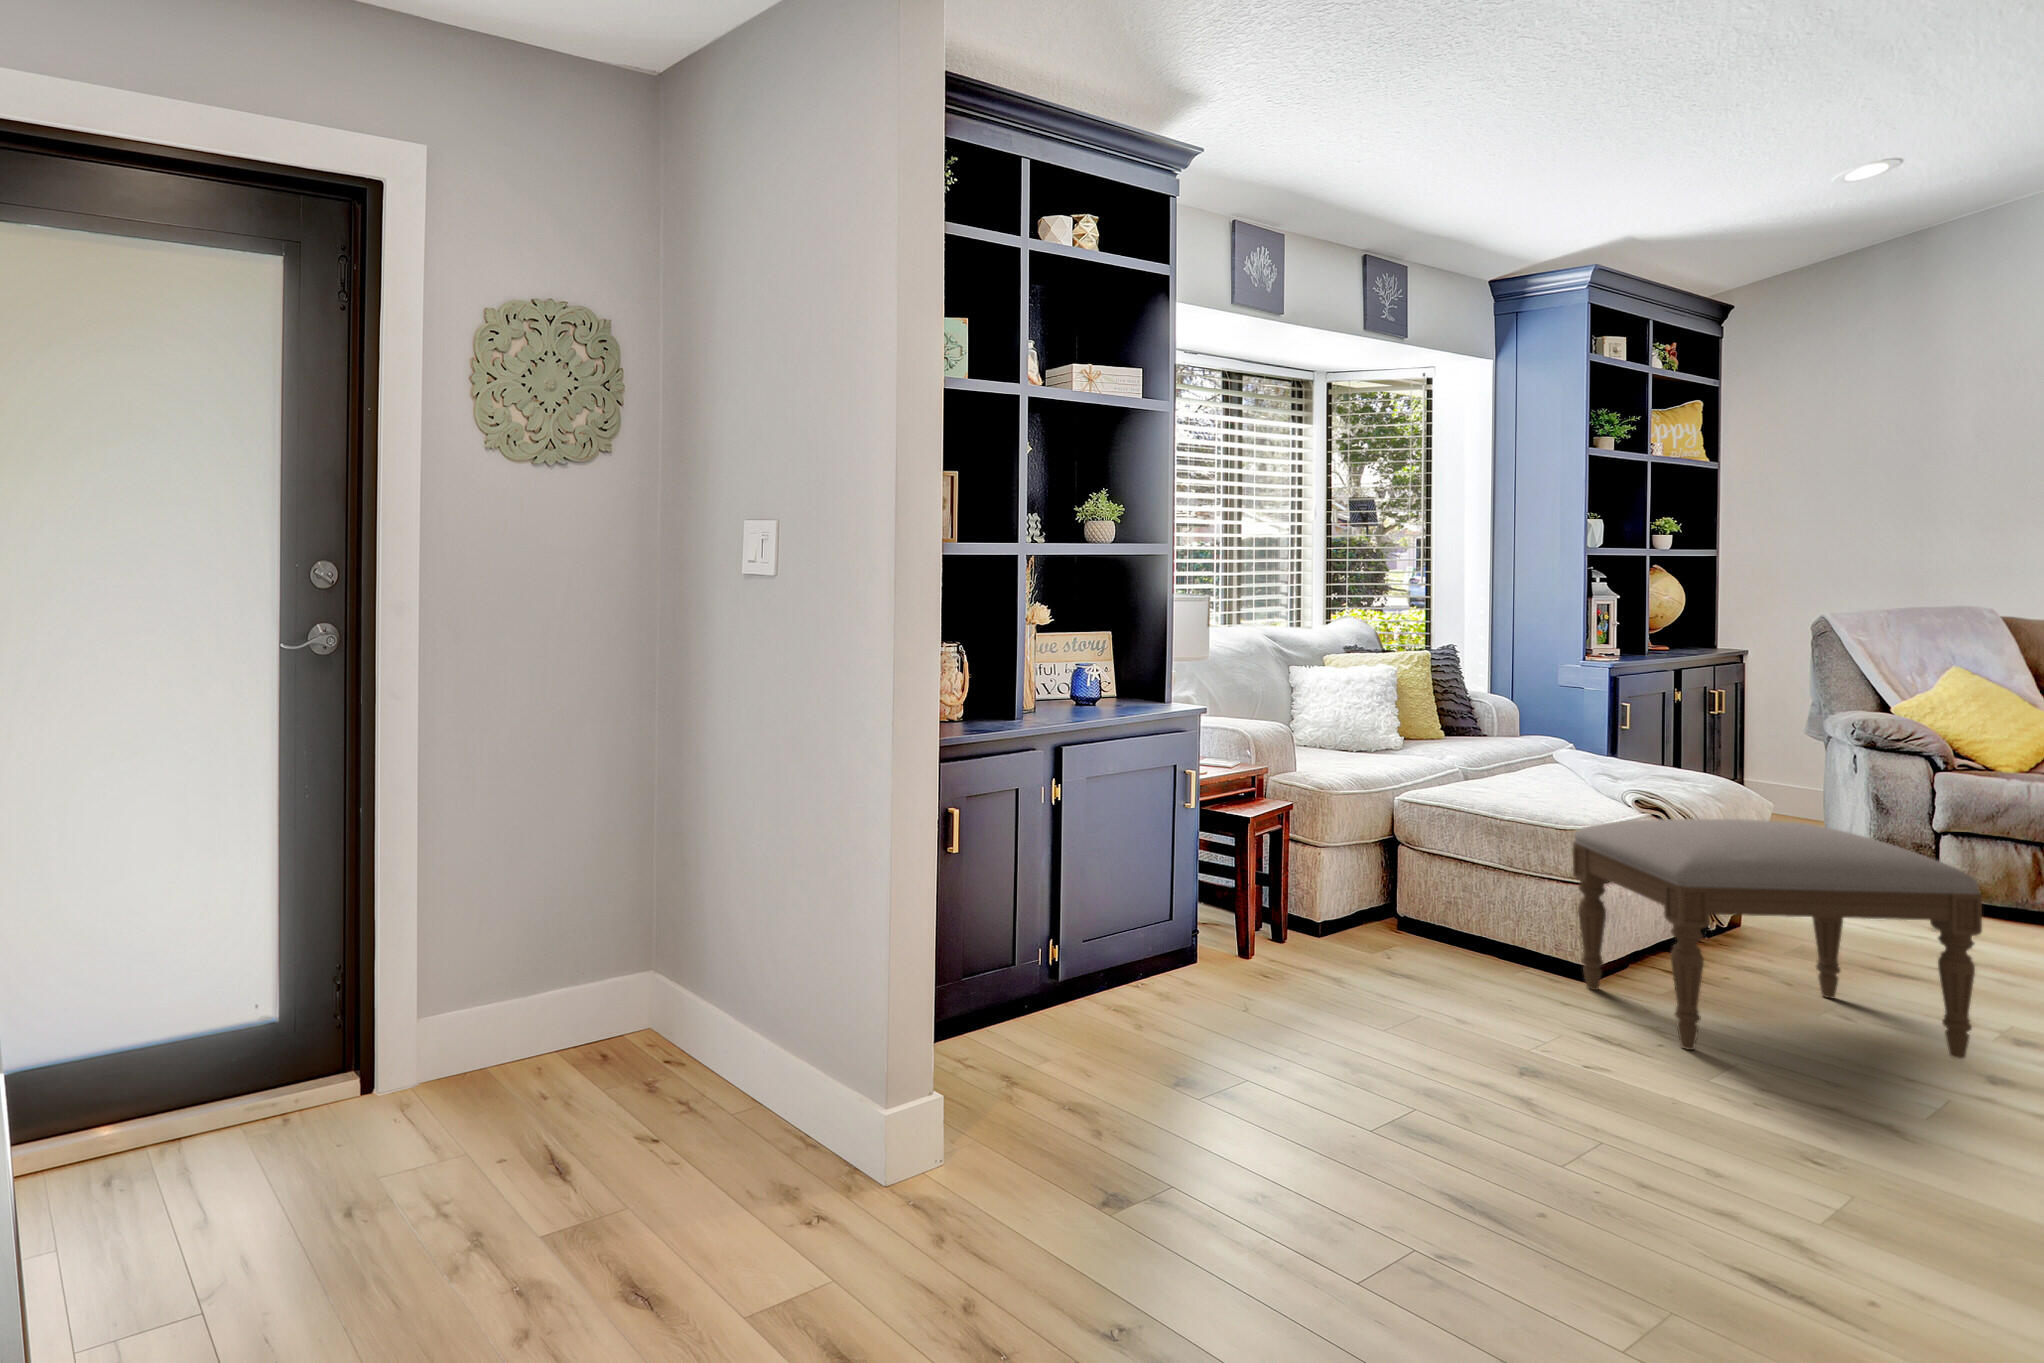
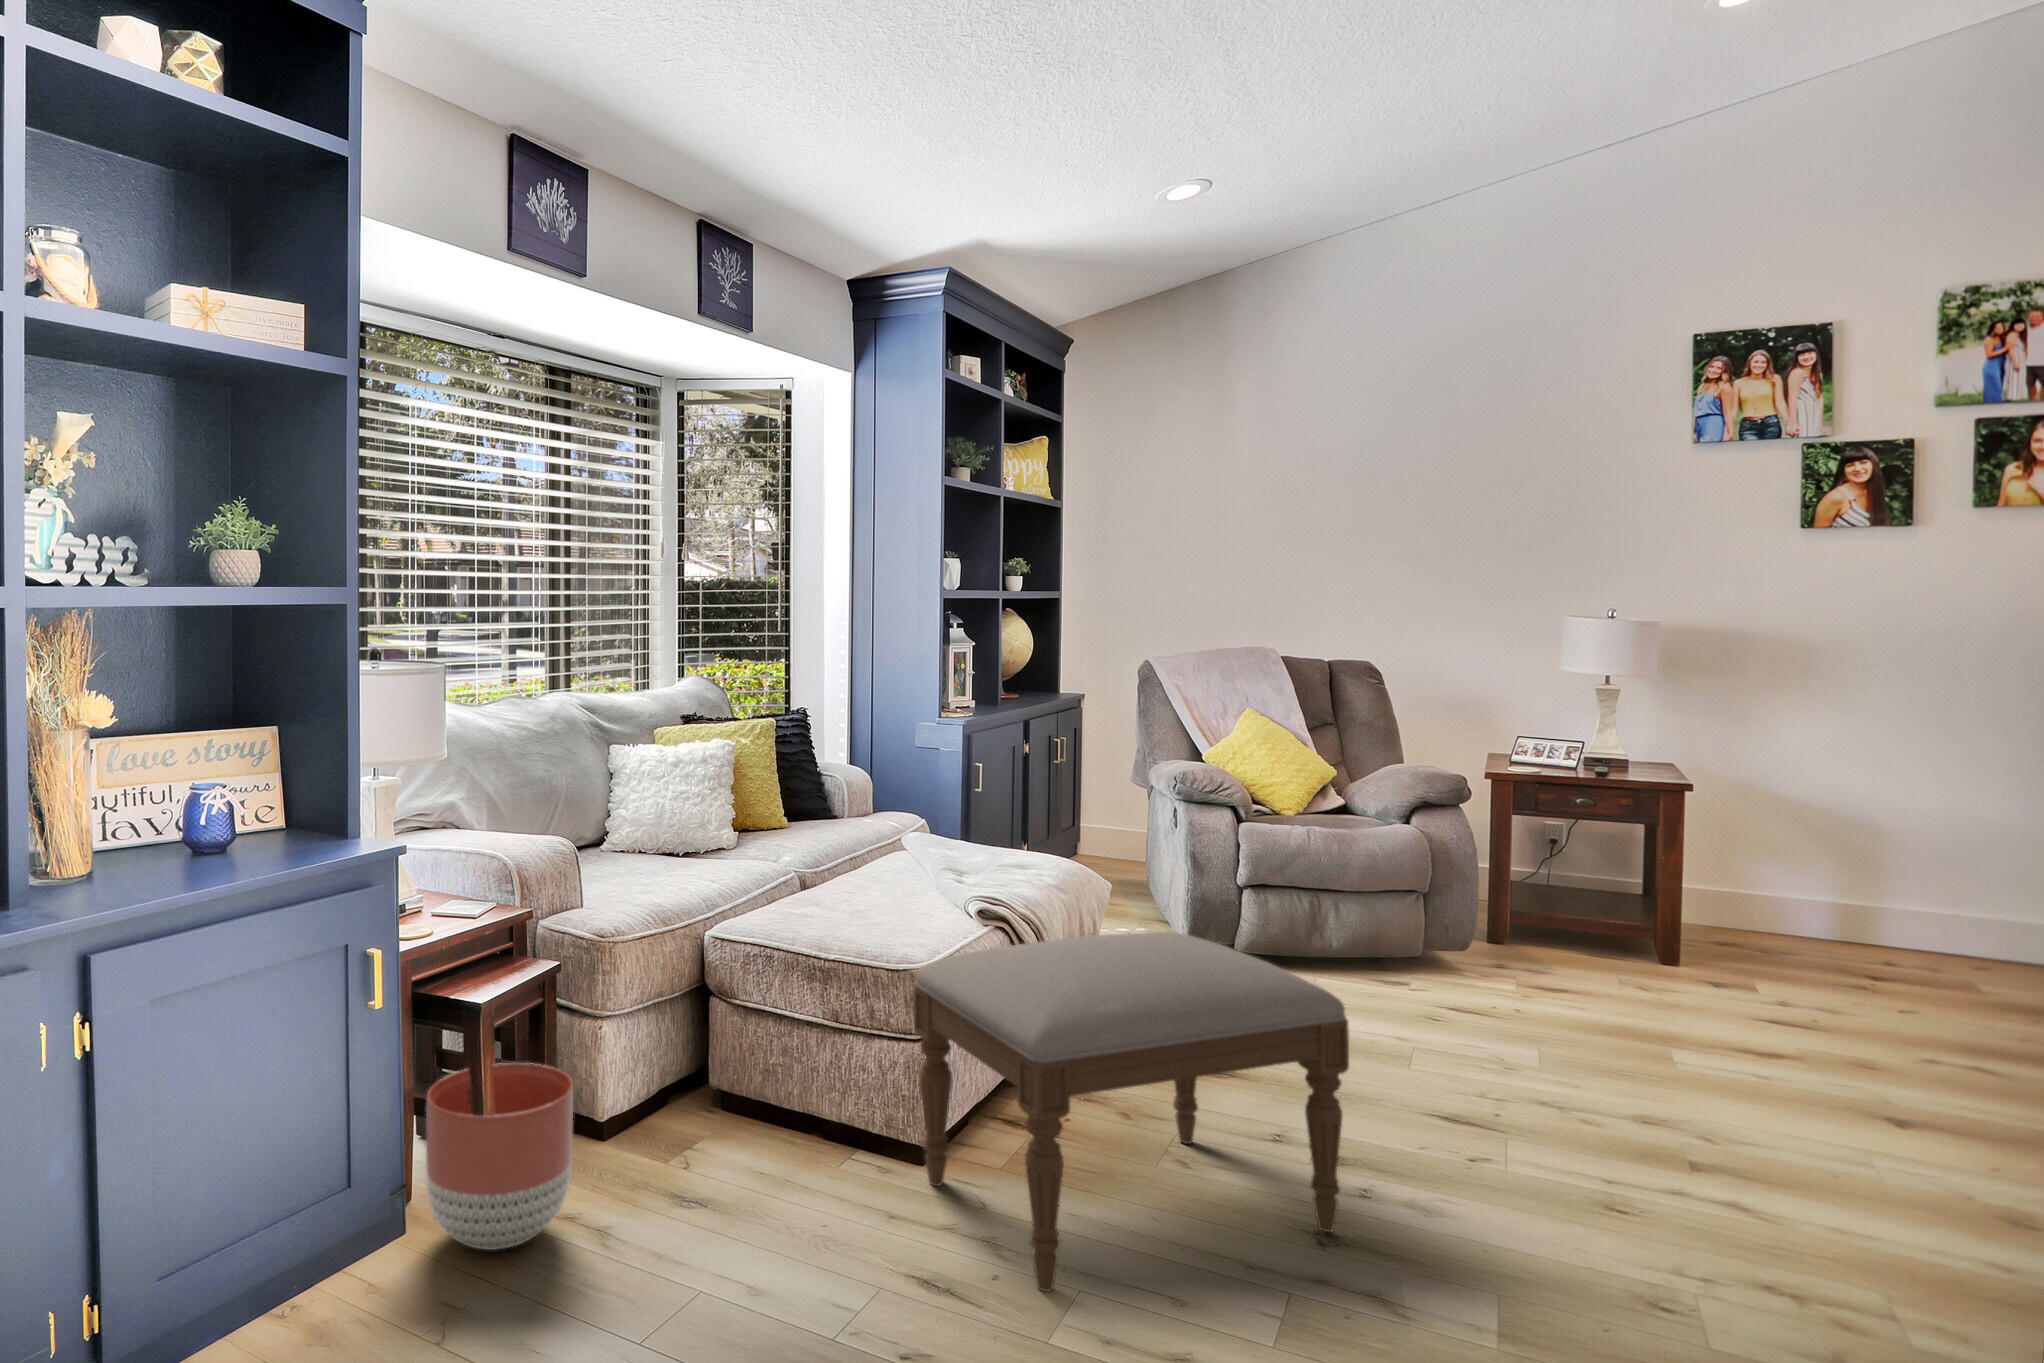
planter: none [1213,862,1313,973] -> present [426,1063,573,1250]

